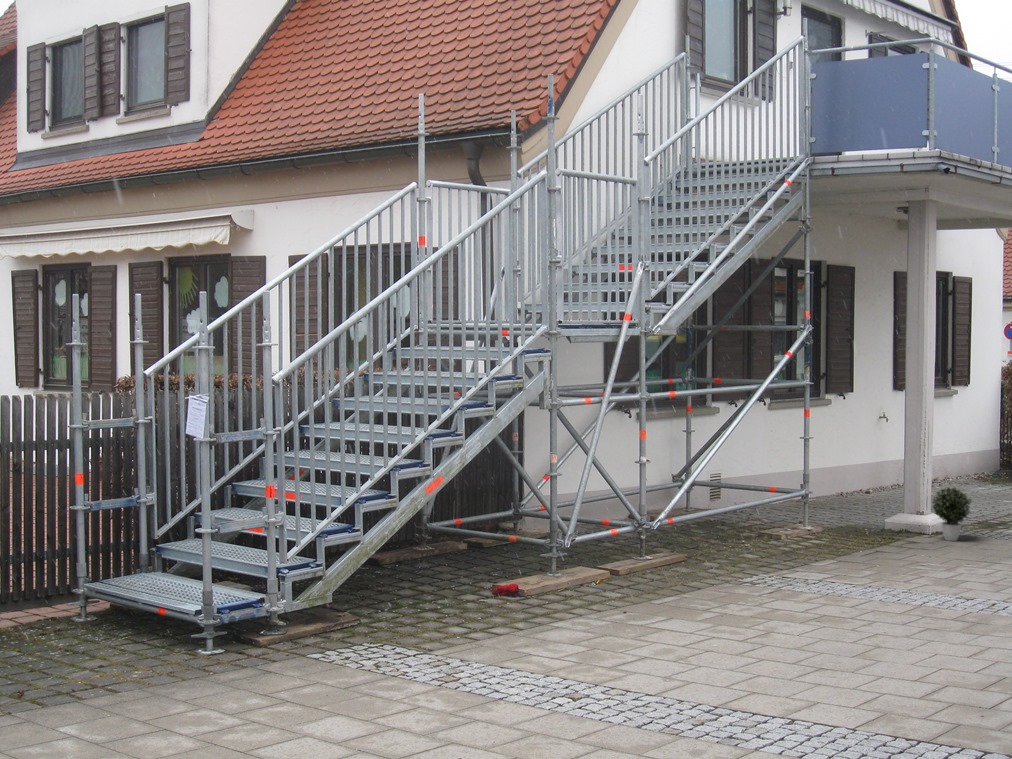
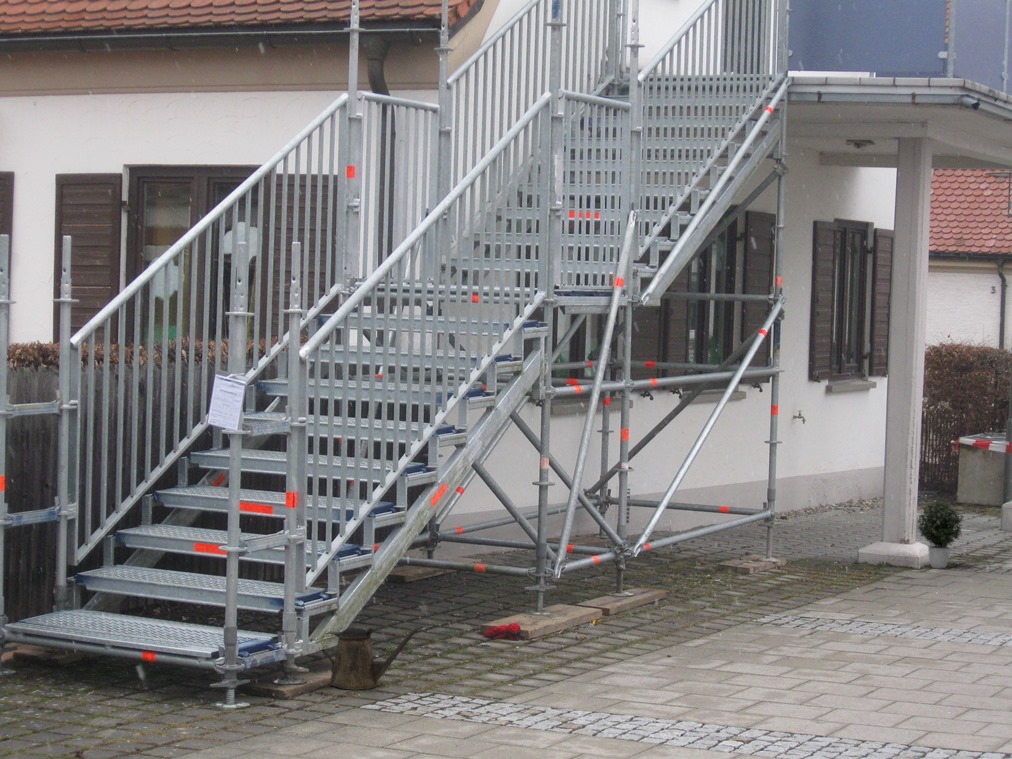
watering can: none [305,592,373,641] -> present [319,626,423,690]

